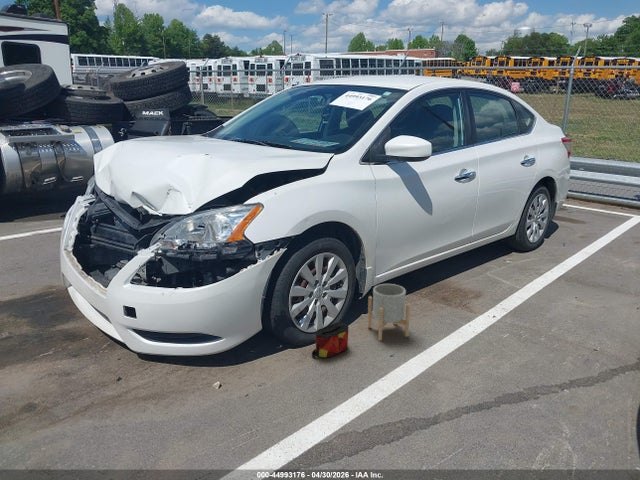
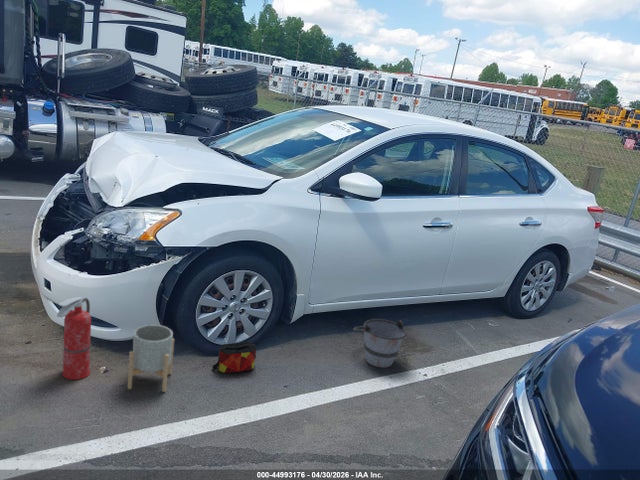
bucket: none [417,271,471,319] -> present [353,319,407,368]
planter: present [368,284,410,341] -> present [128,325,174,392]
fire extinguisher: none [172,314,203,400] -> present [57,297,91,380]

